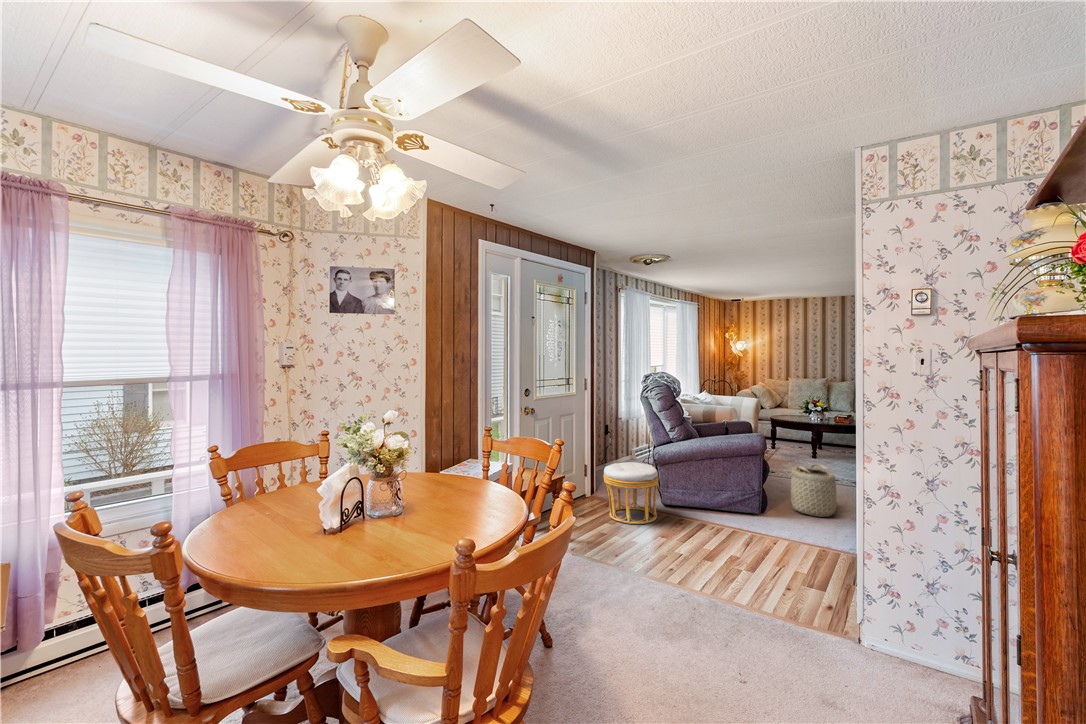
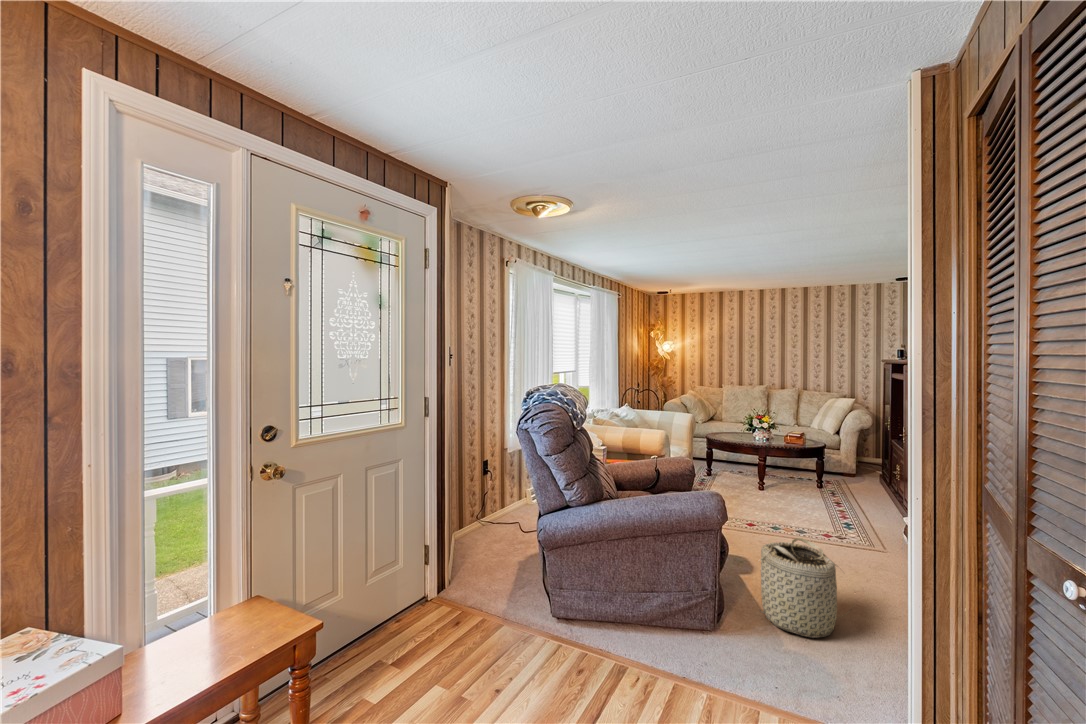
ottoman: present [603,462,659,524] -> none [432,552,537,697]

